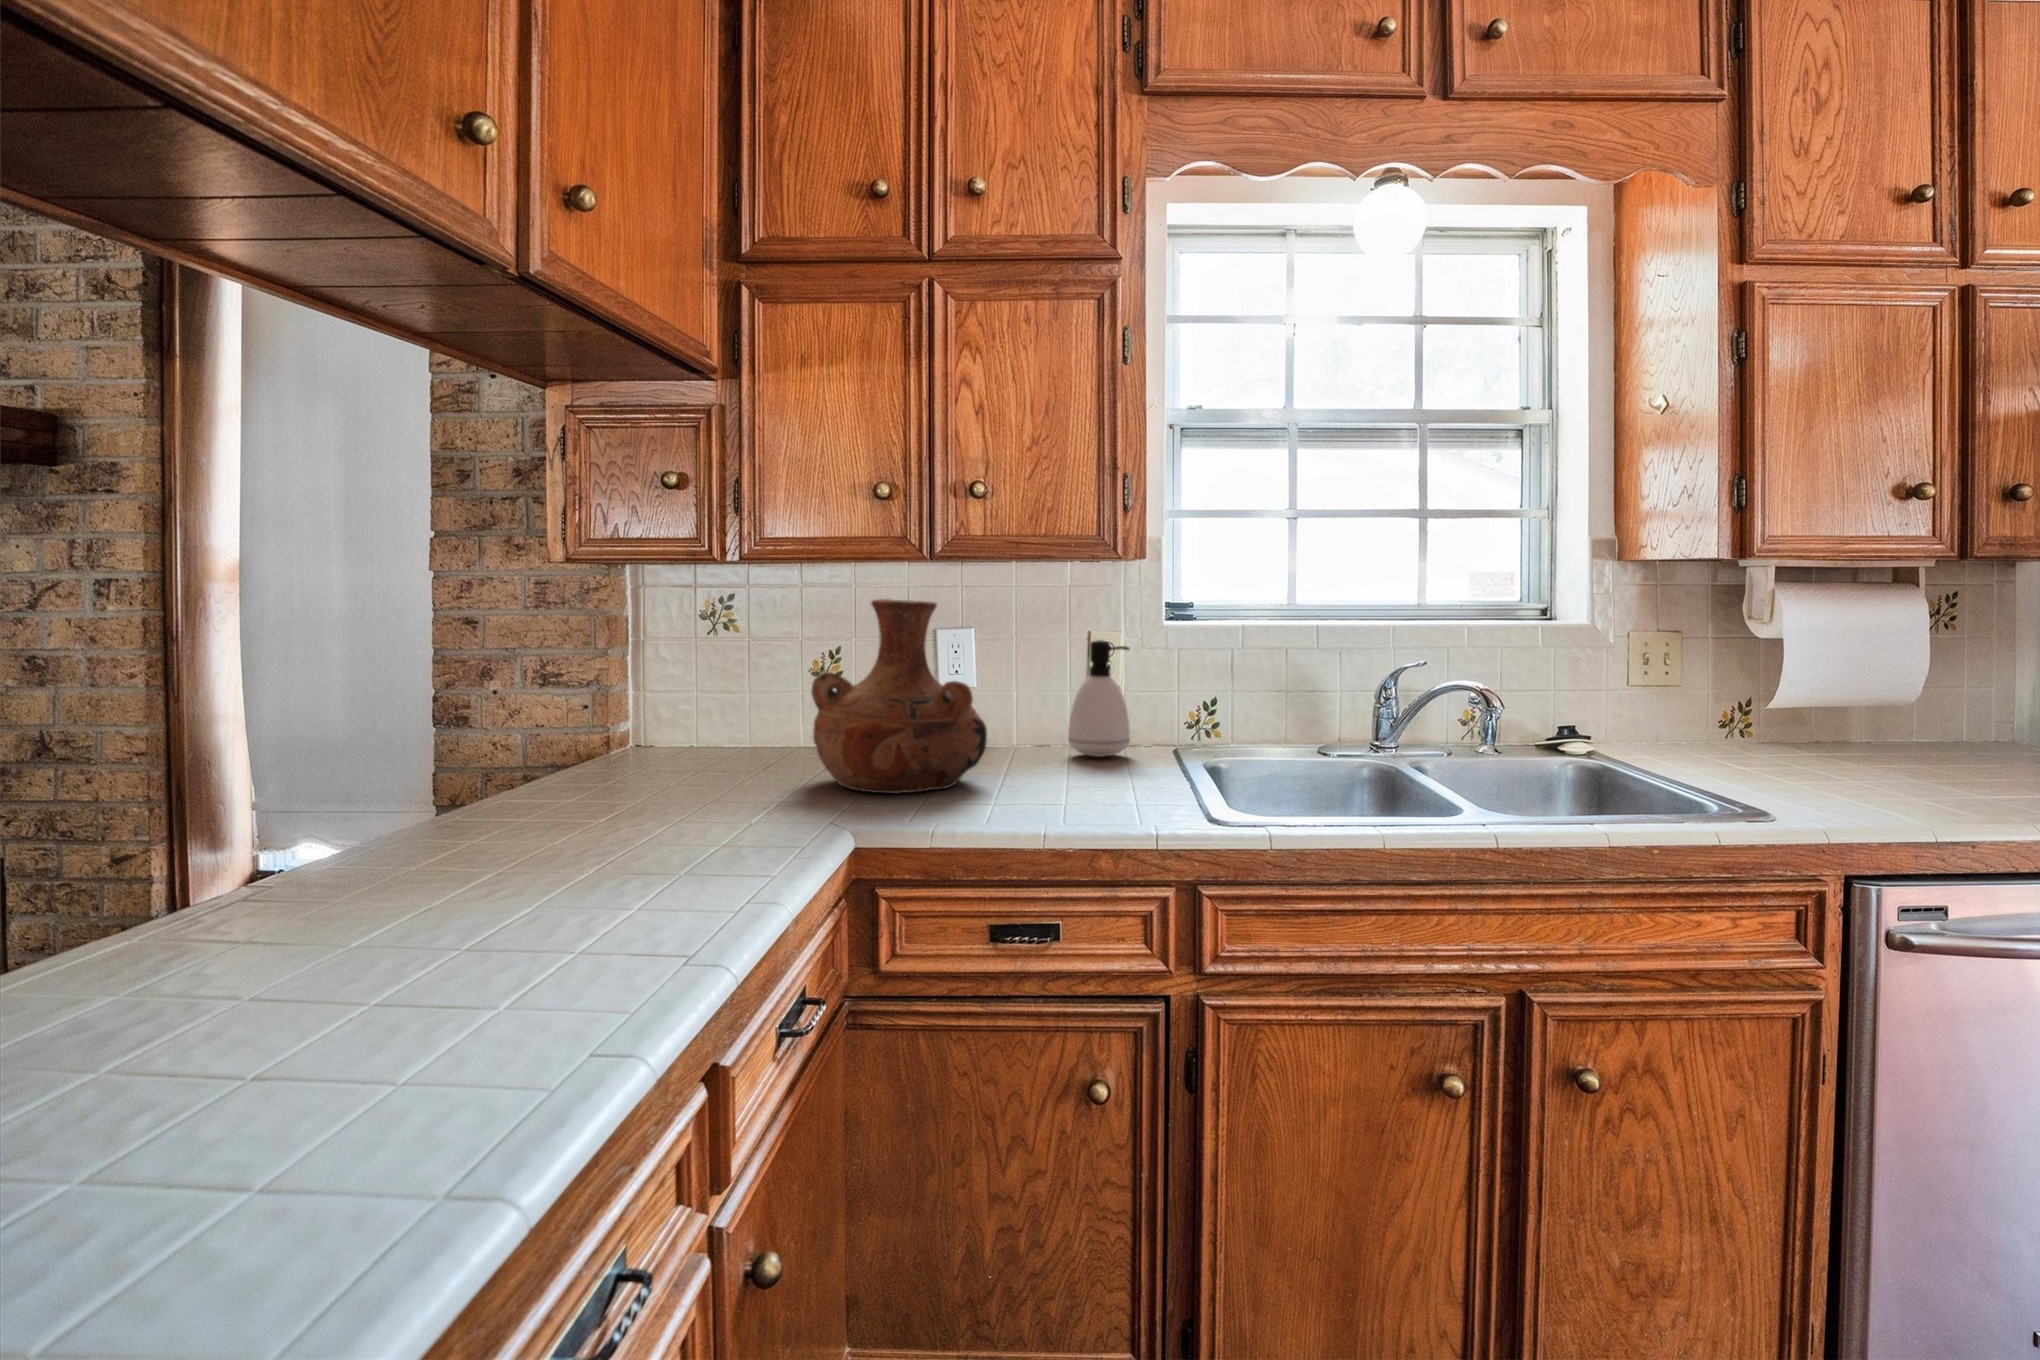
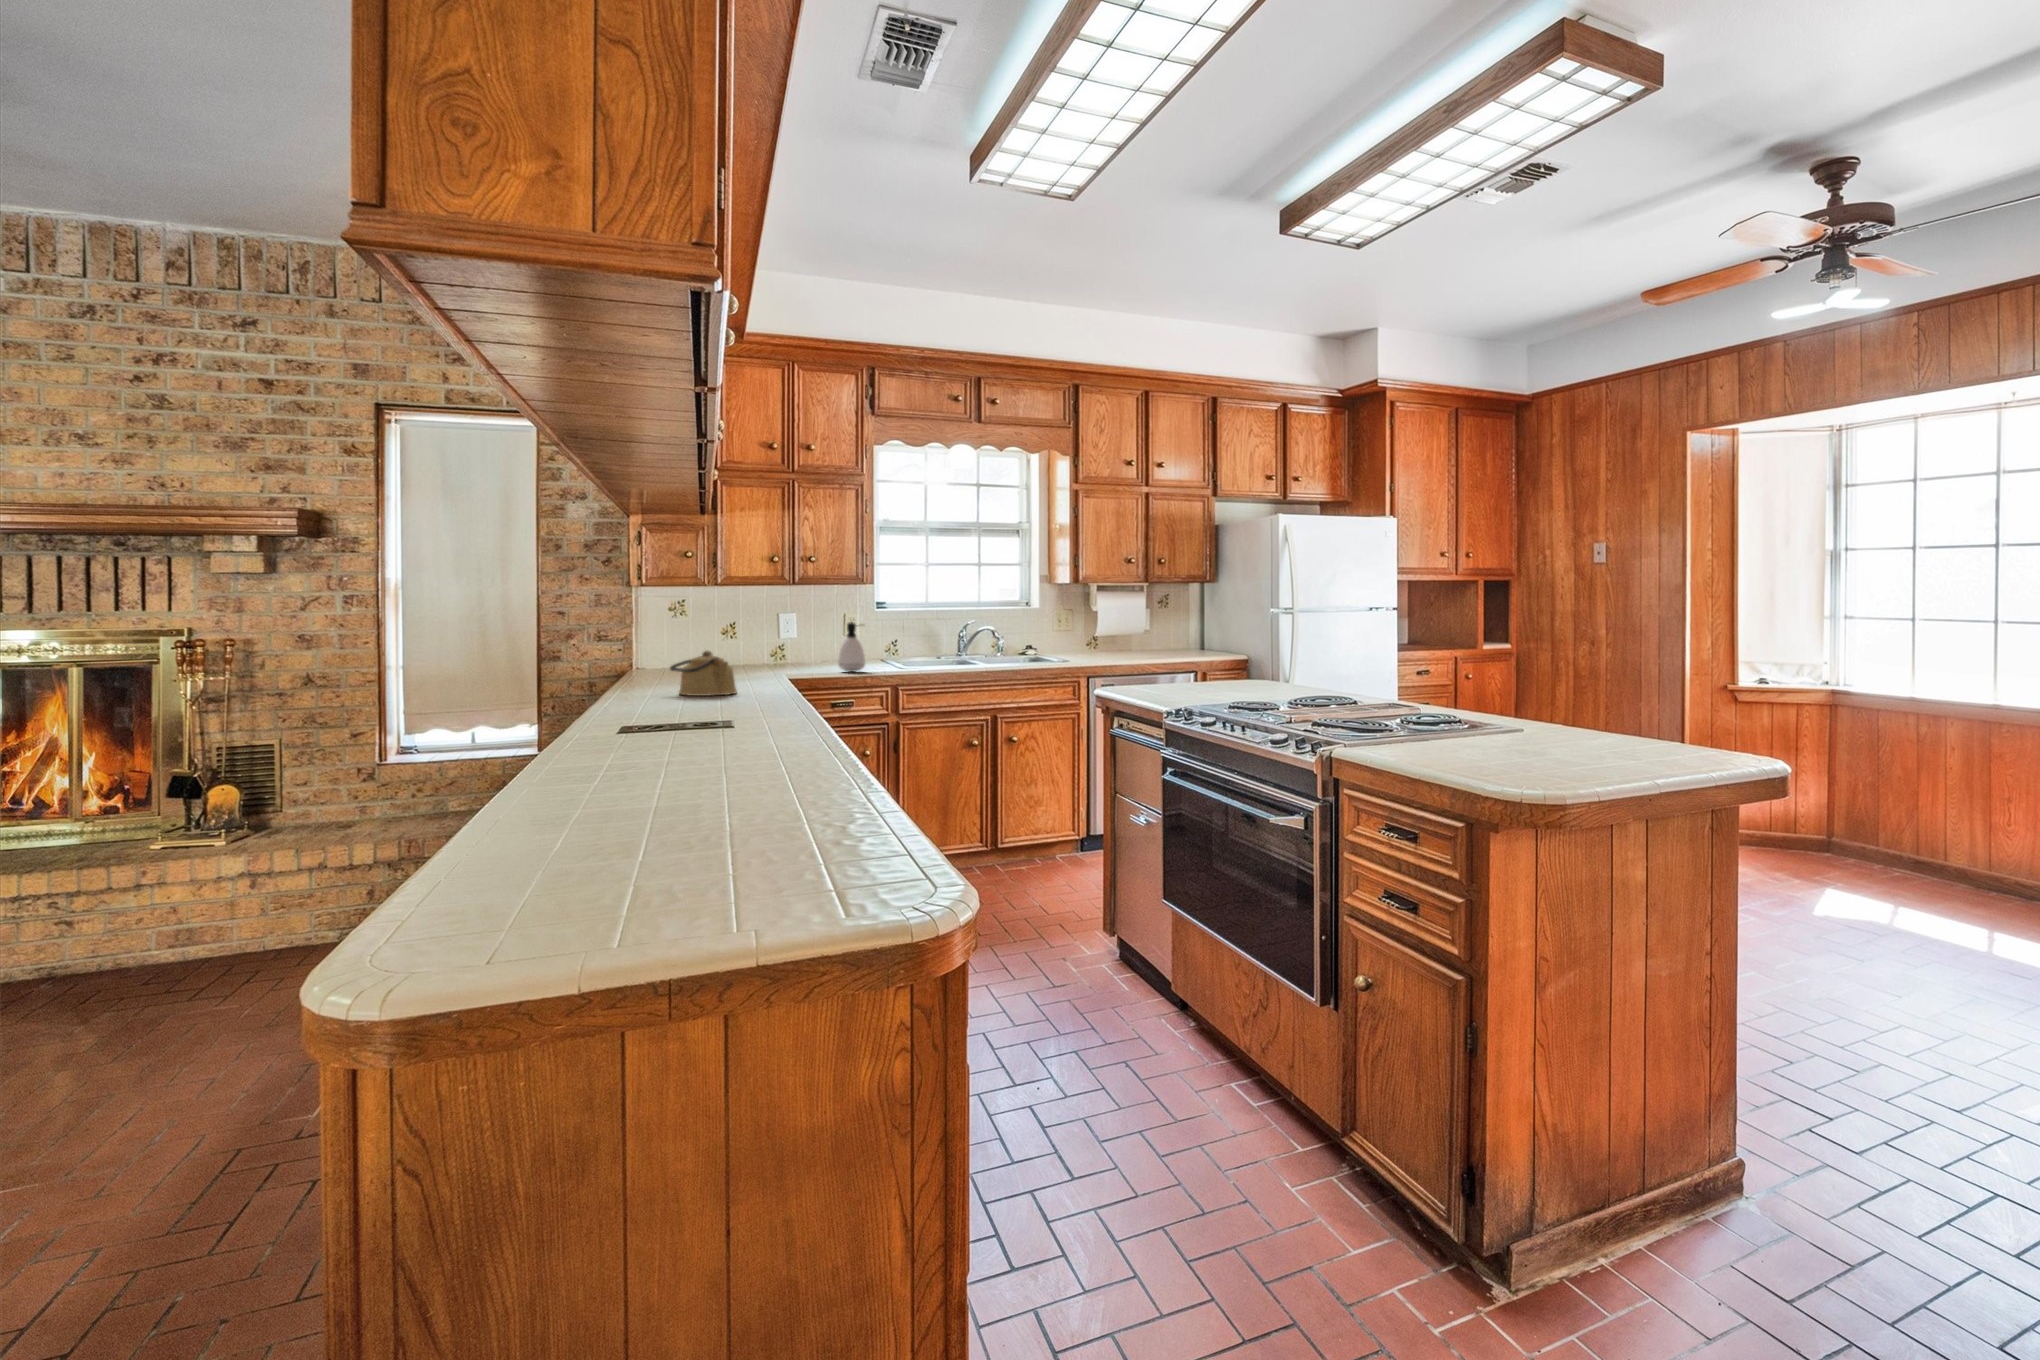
vase: present [811,599,987,794] -> none [748,604,822,678]
kettle: none [262,770,514,946] -> present [670,651,737,696]

